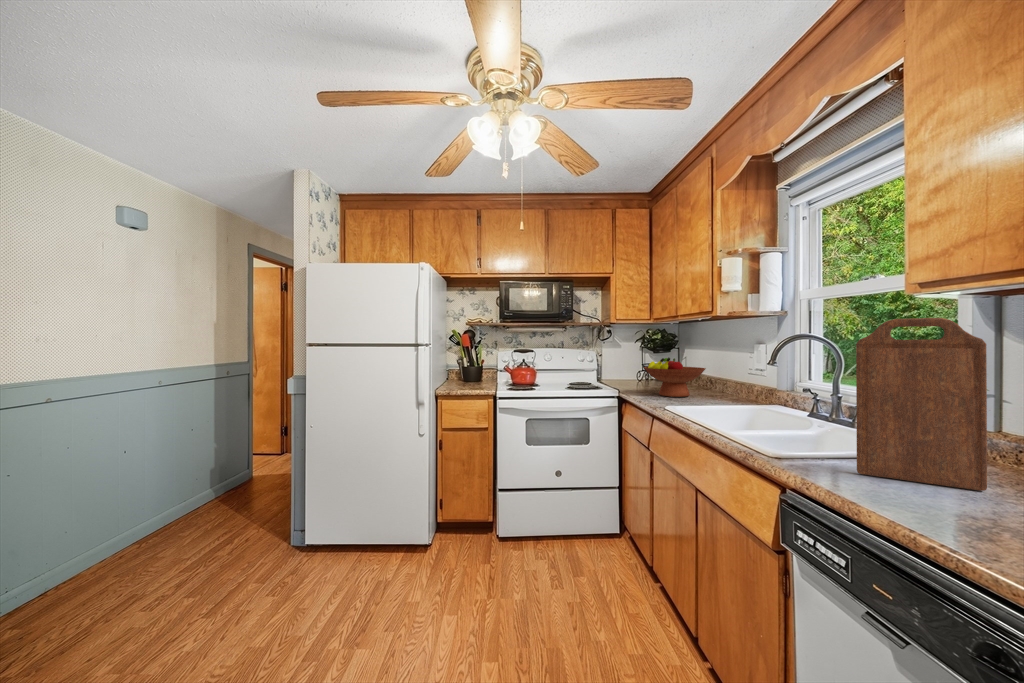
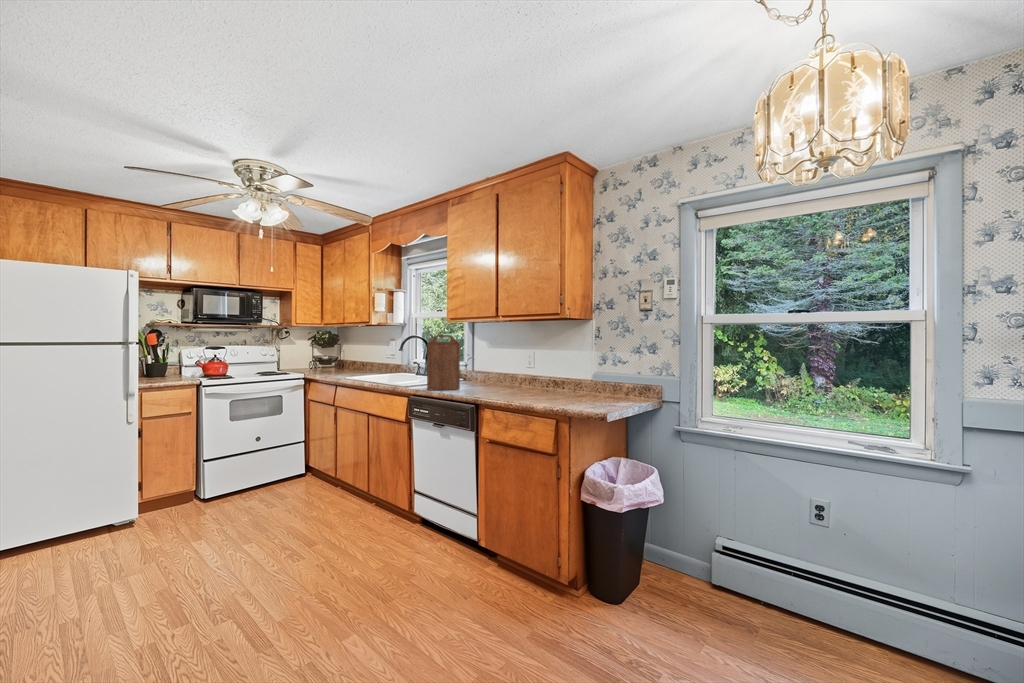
fruit bowl: present [644,358,706,397] -> none [324,351,364,376]

